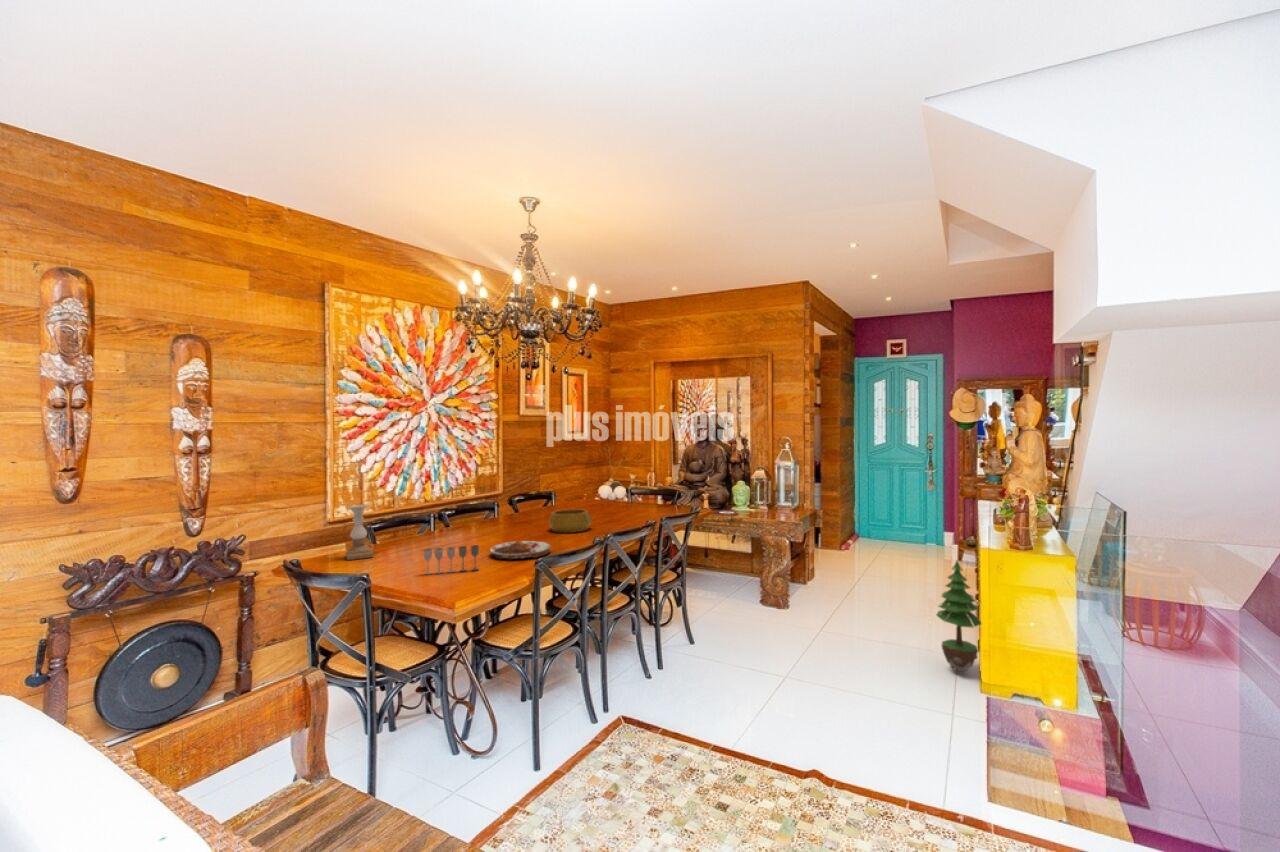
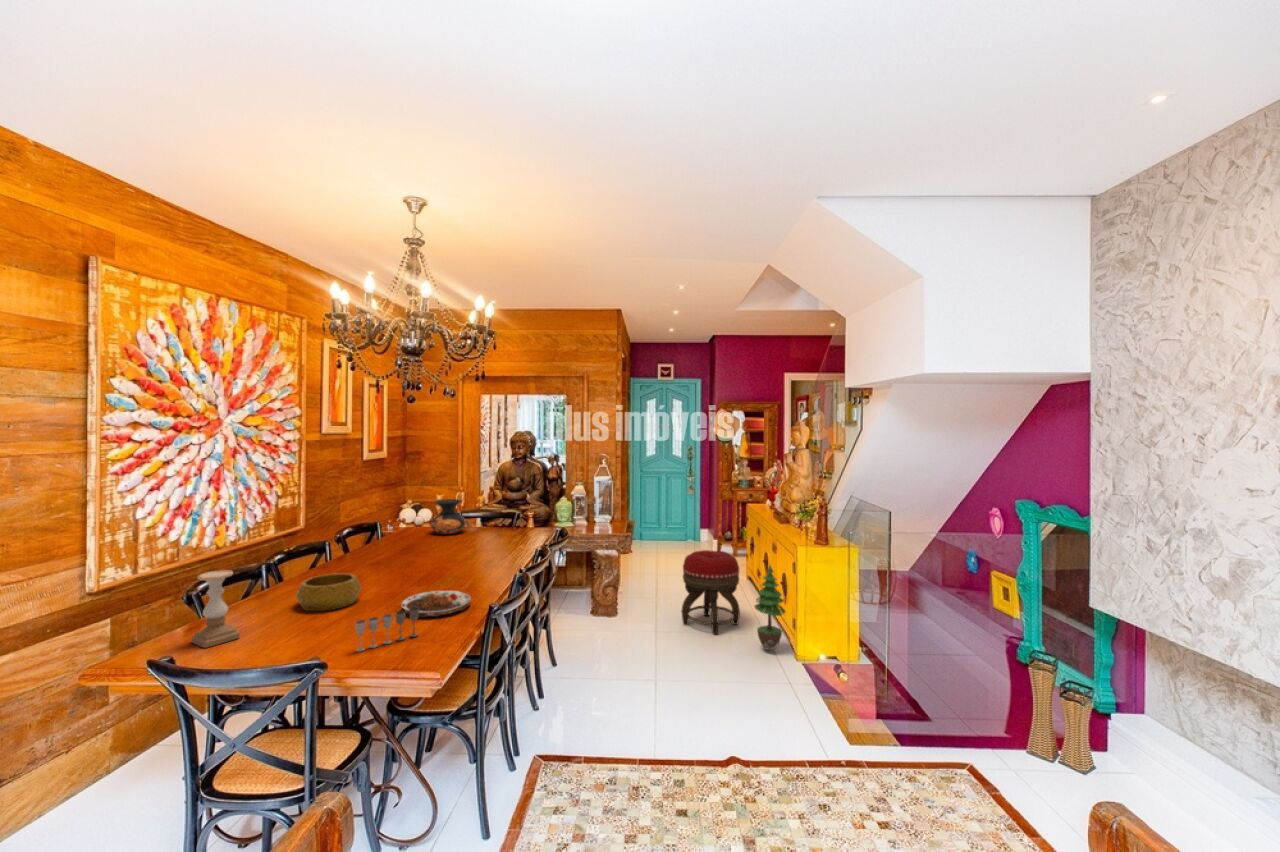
vase: none [595,473,628,505] -> present [430,499,466,534]
decorative bowl: present [549,509,591,533] -> present [296,573,361,611]
footstool: none [858,542,937,643] -> present [682,550,740,635]

